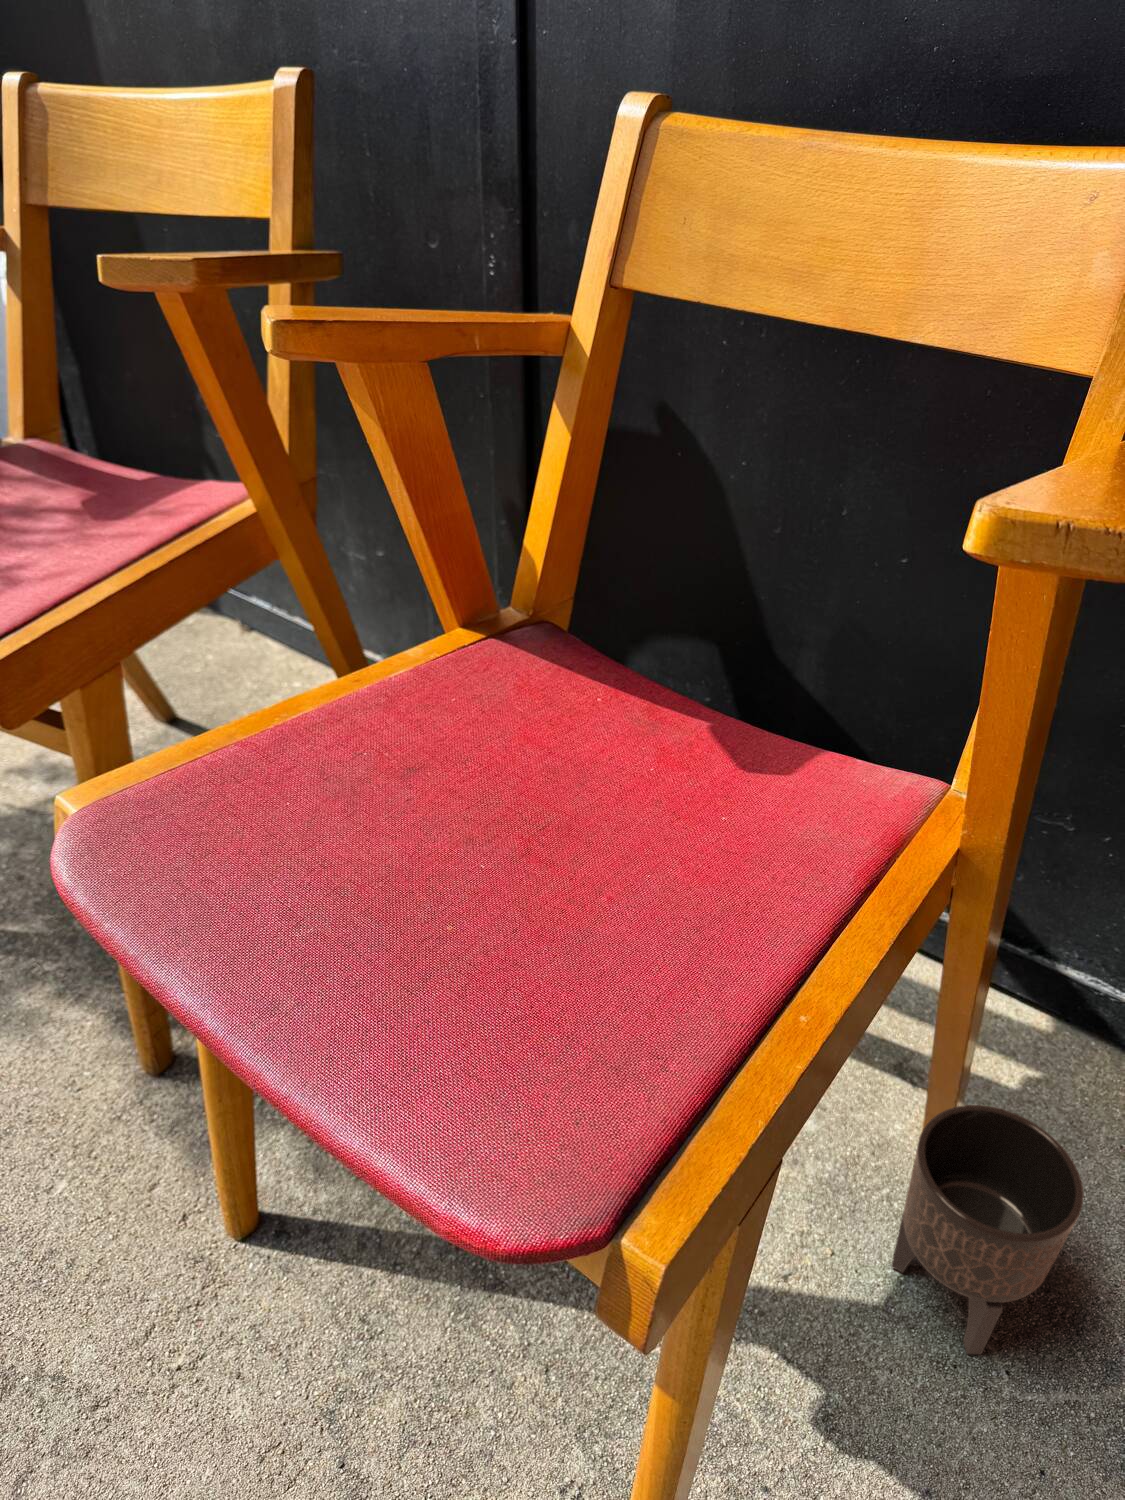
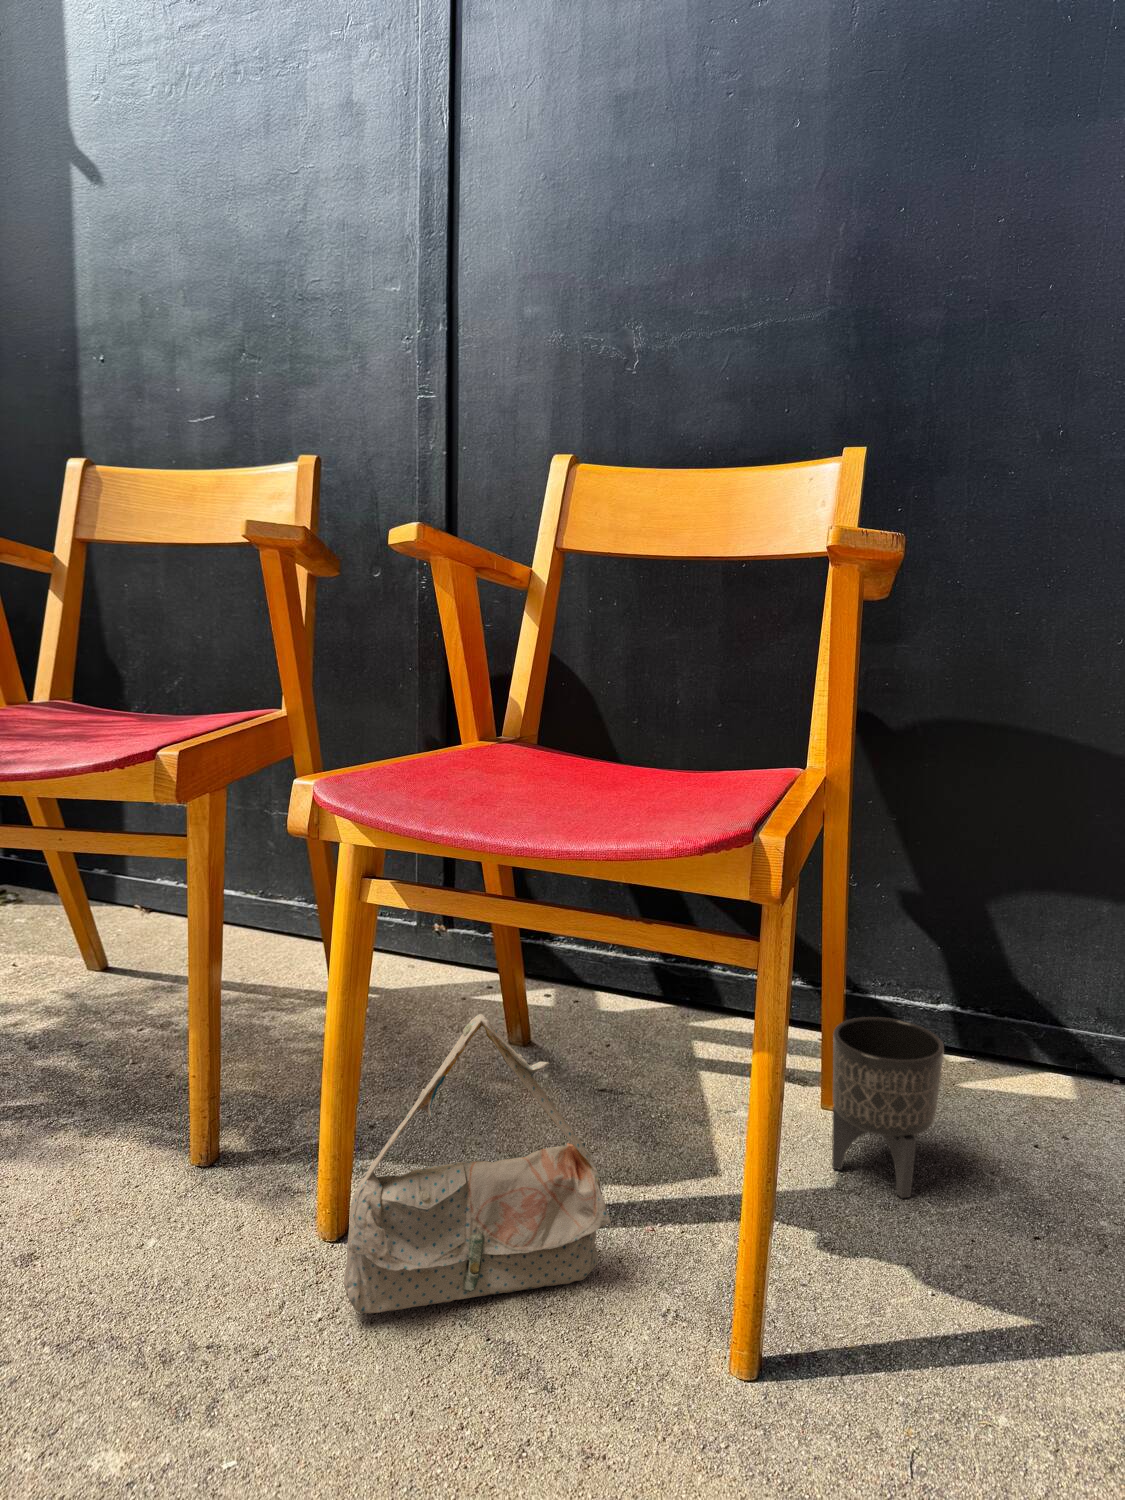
bag: none [182,1137,514,1395] -> present [343,1014,611,1313]

